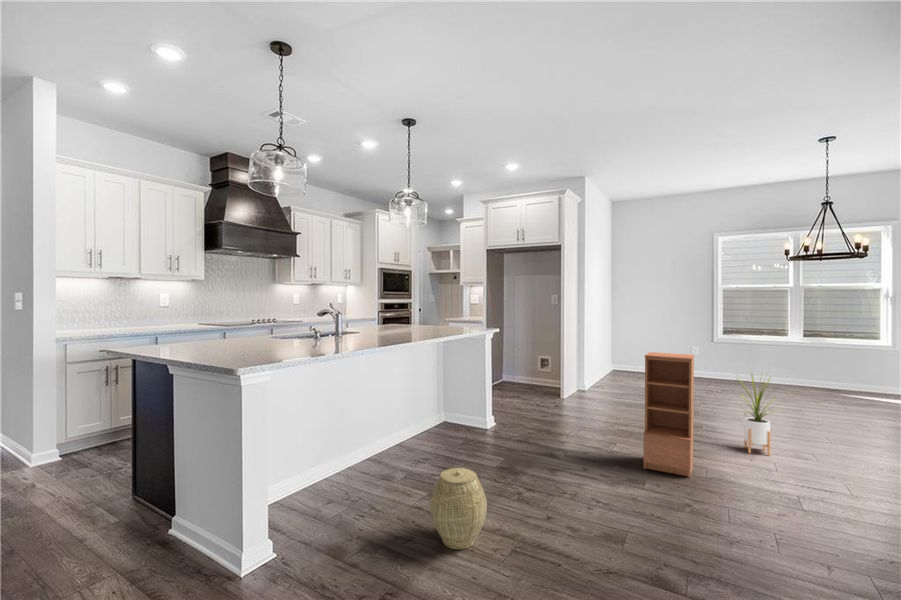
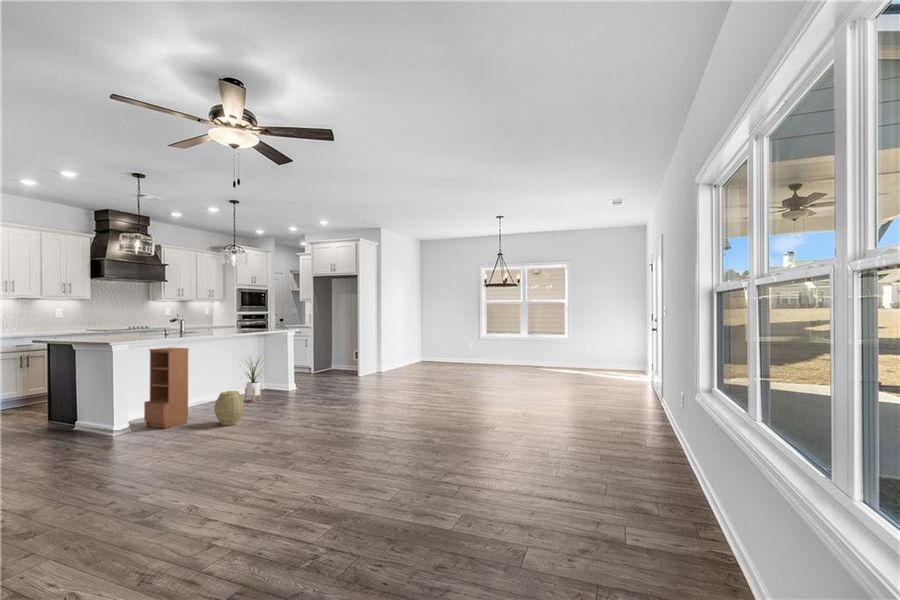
bookcase: present [643,352,694,477] -> present [144,348,189,429]
house plant: present [744,375,776,456] -> present [245,356,261,402]

